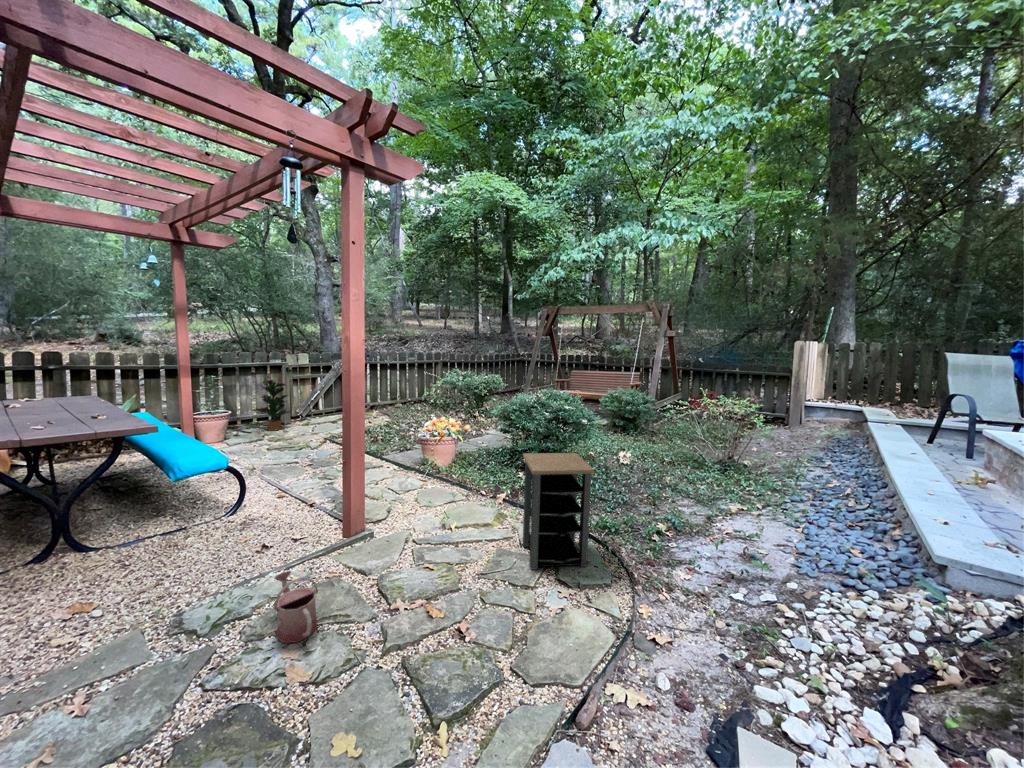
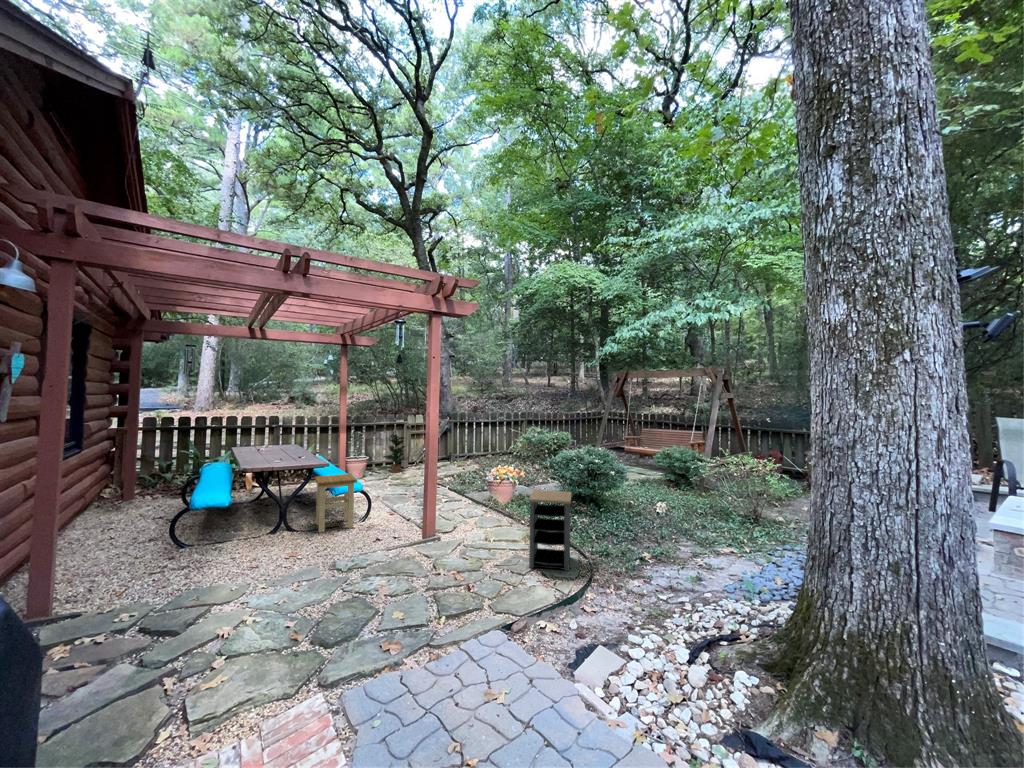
stool: none [129,441,216,548] -> present [315,474,357,533]
watering can: present [274,571,318,643] -> none [376,544,399,580]

